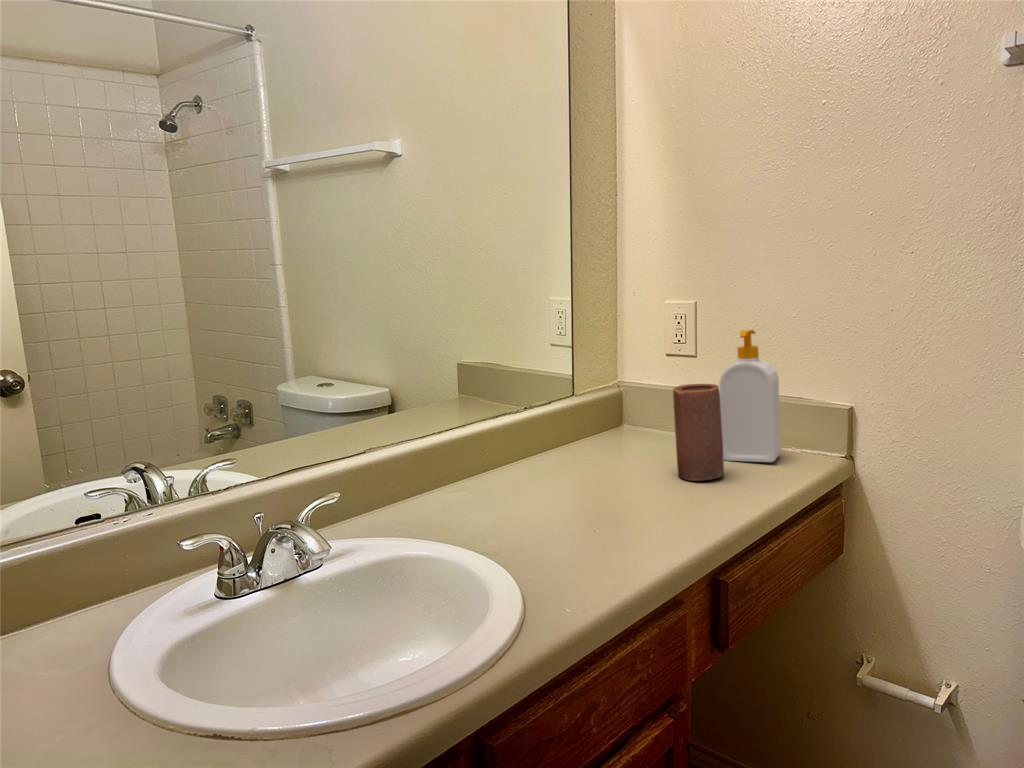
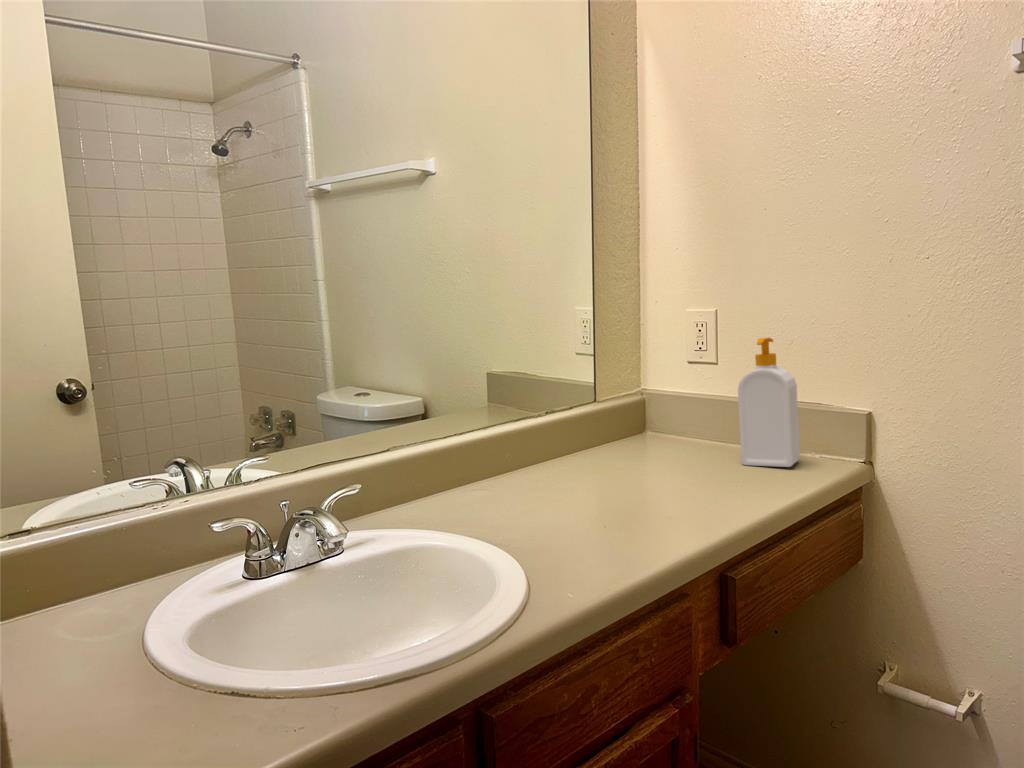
candle: present [673,384,724,481] -> none [690,389,740,483]

